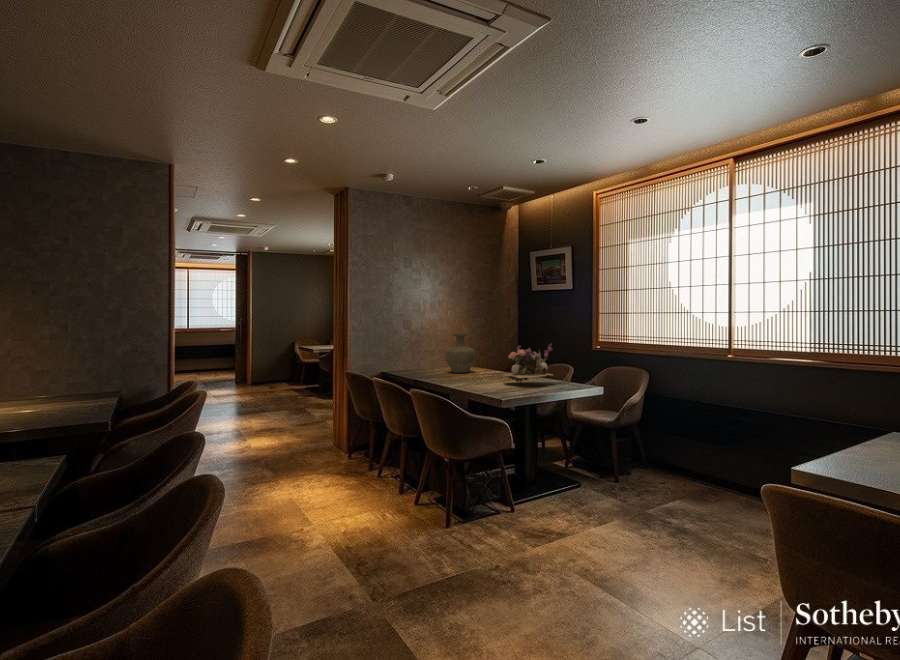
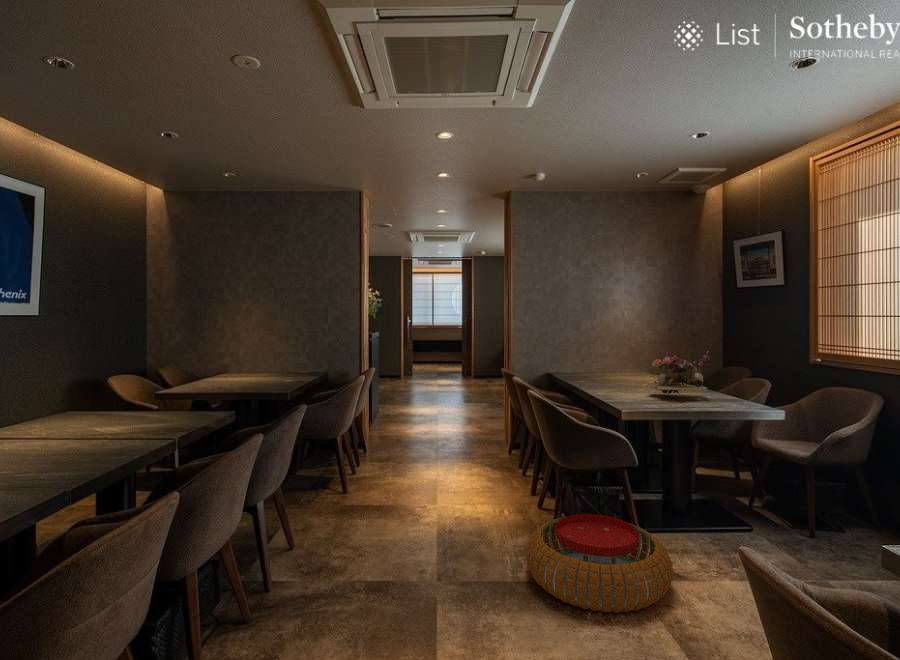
vase: present [446,334,475,373] -> none [604,337,639,380]
pouf: none [444,494,573,580] -> present [526,514,673,613]

